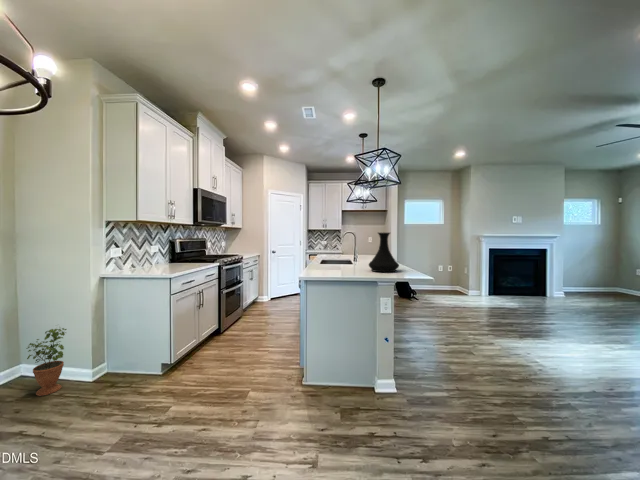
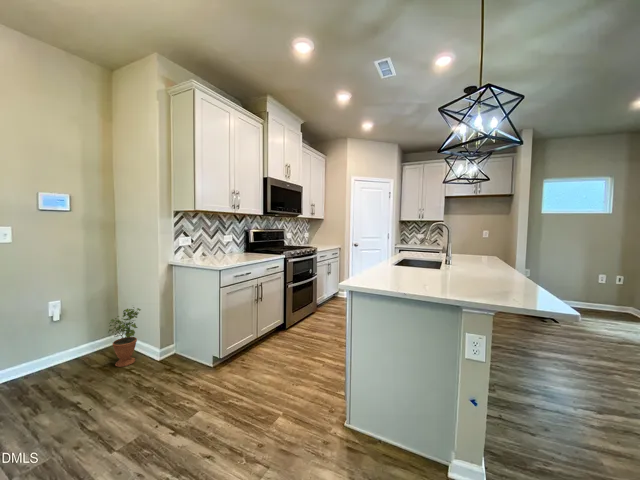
vase: present [369,233,399,272] -> none [453,225,507,289]

